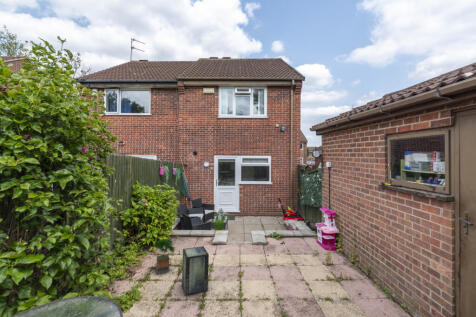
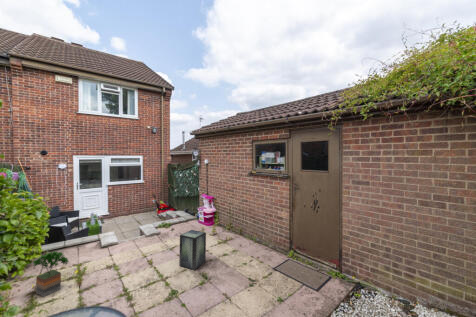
storage box: present [182,246,209,296] -> present [179,230,206,270]

